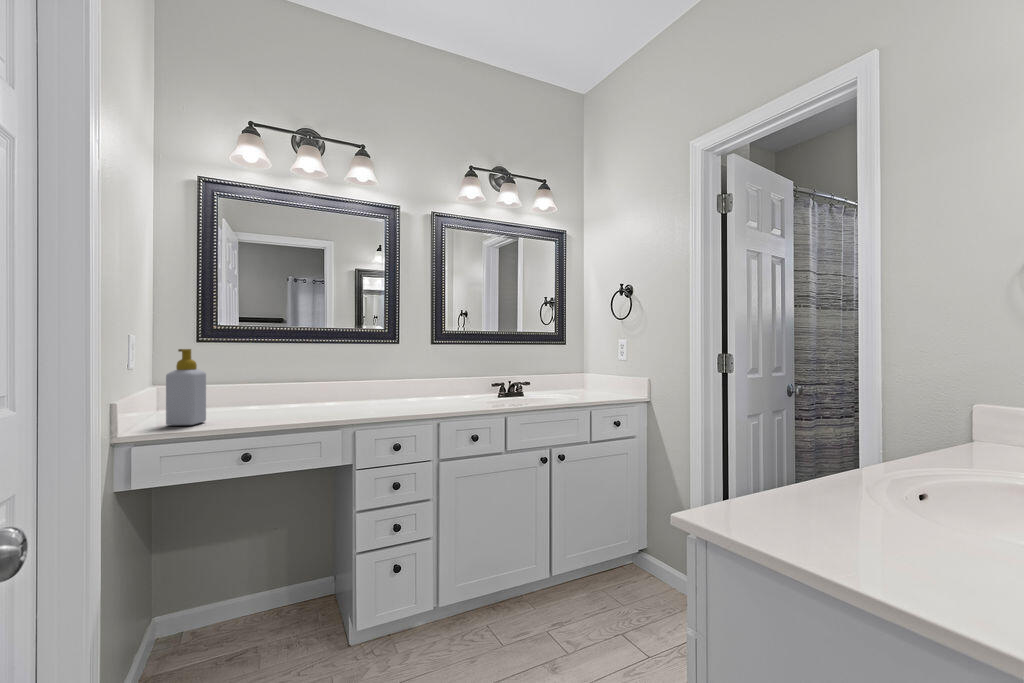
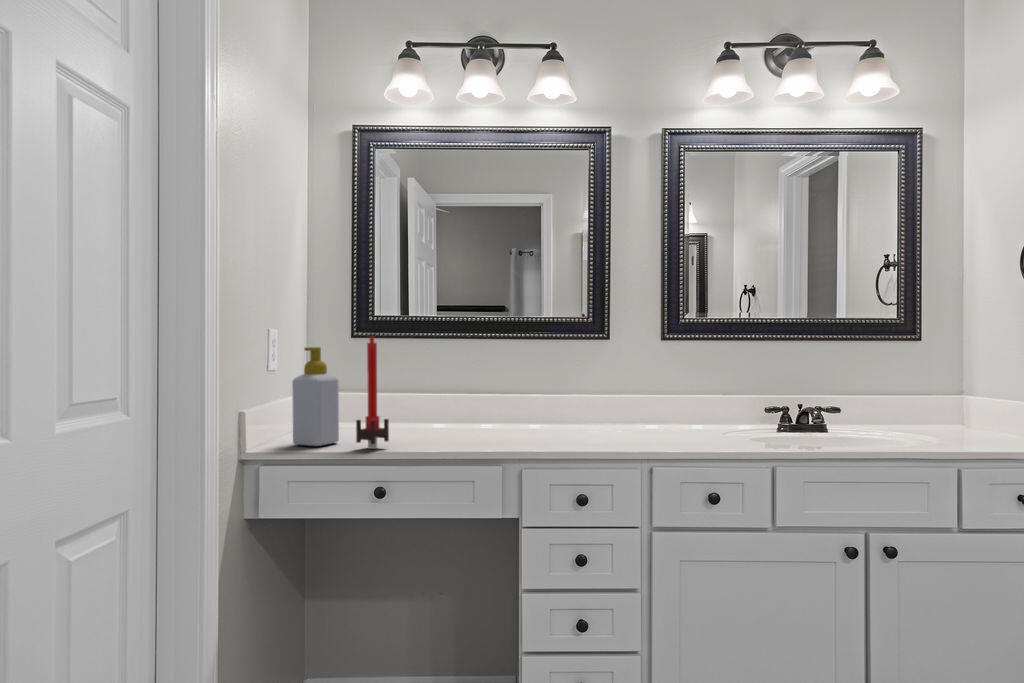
candle: none [228,341,254,424] -> present [356,336,389,449]

